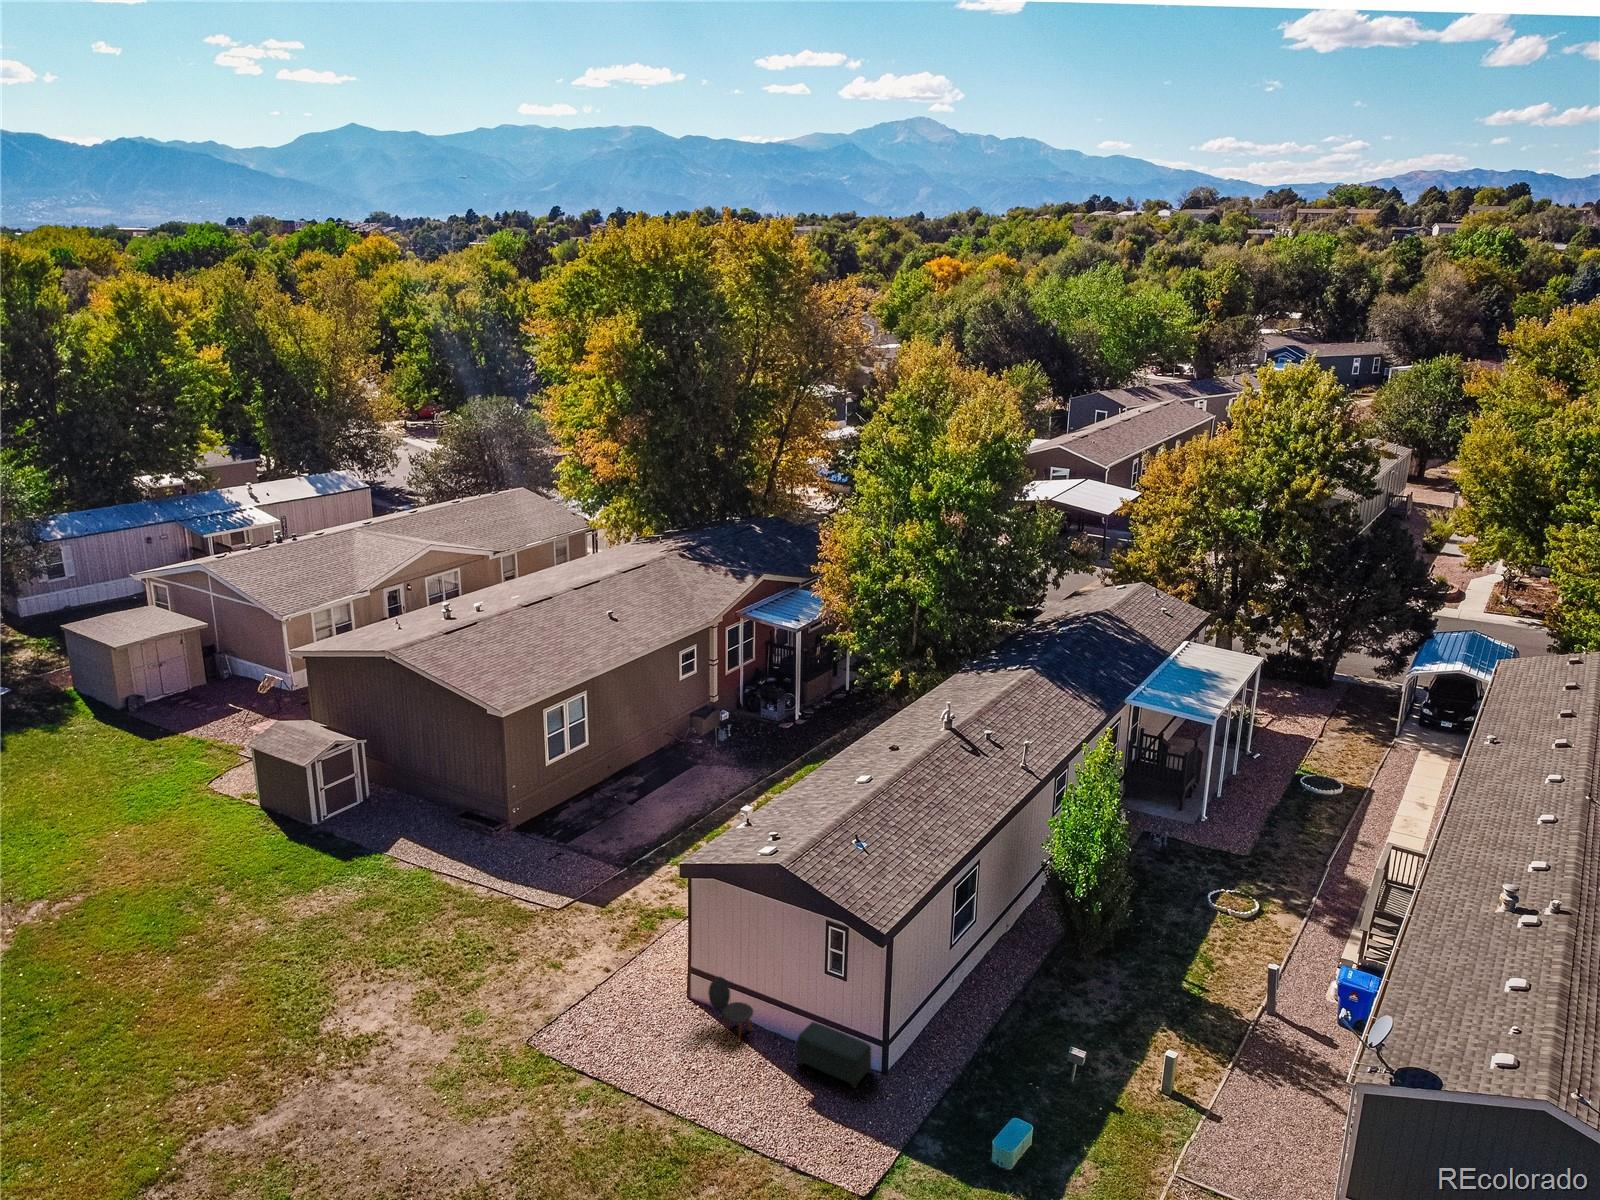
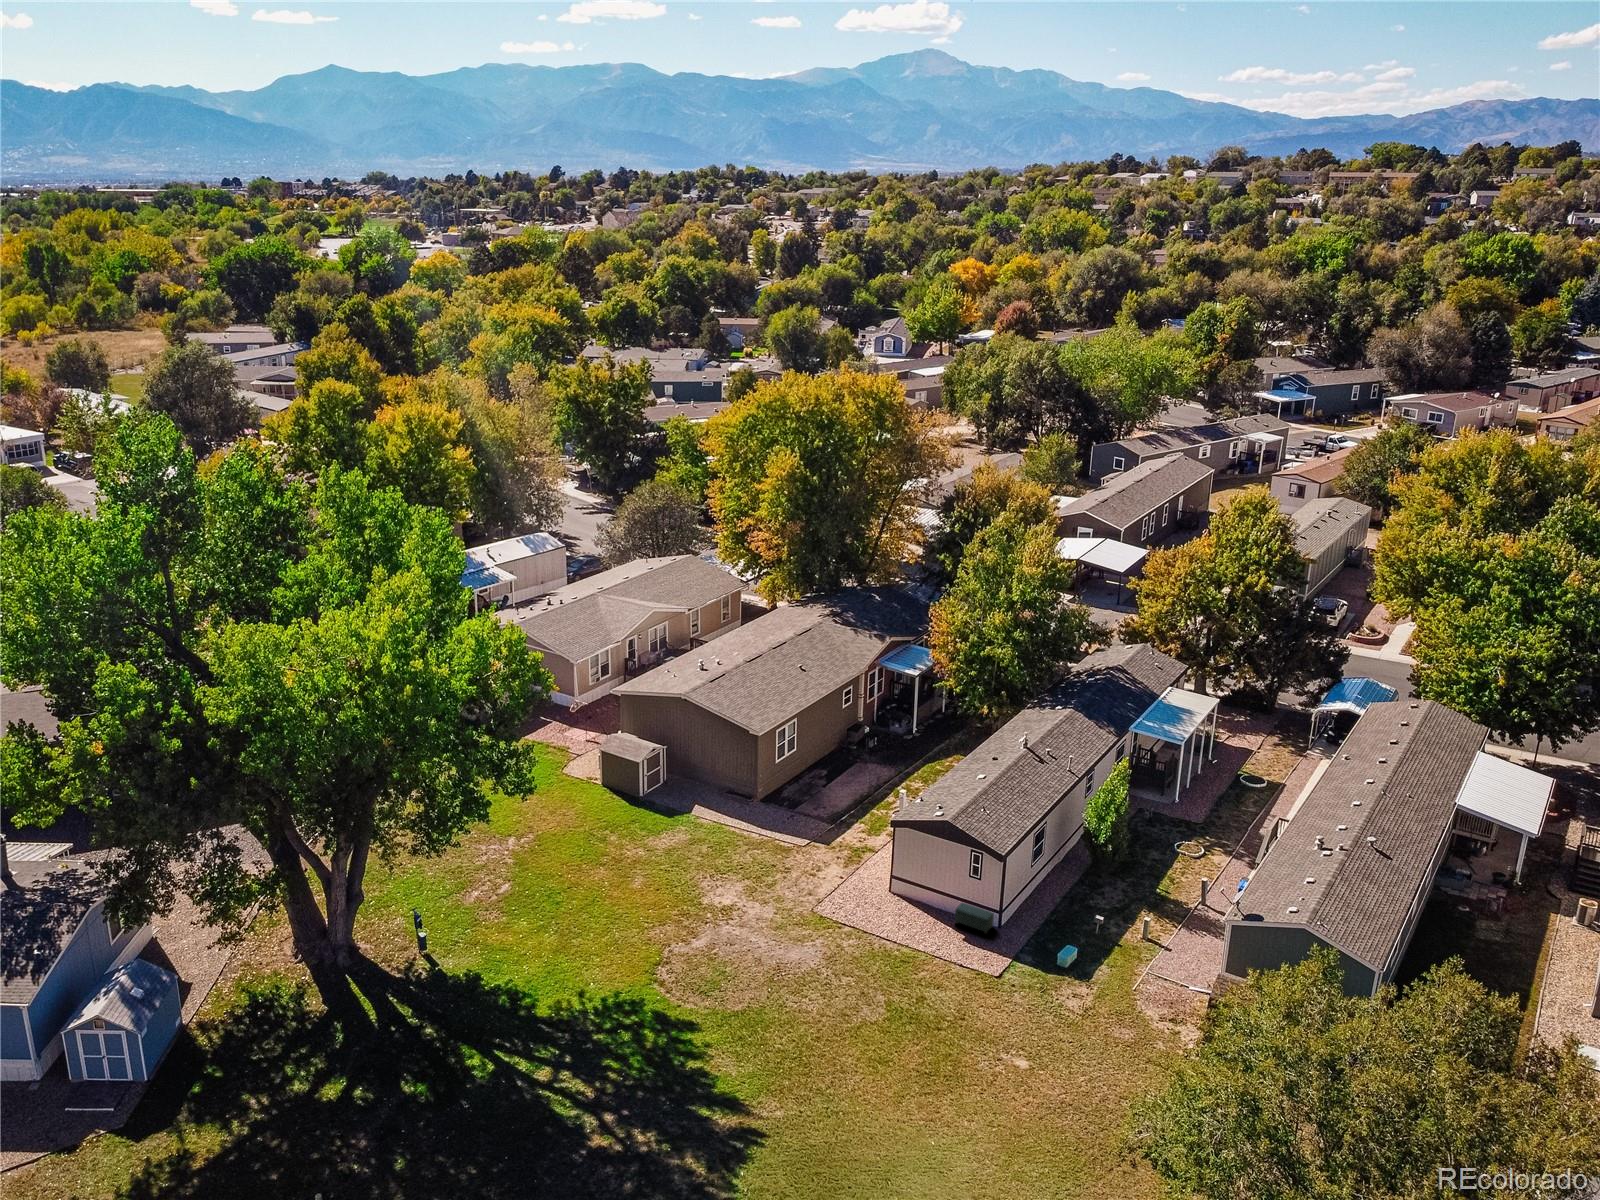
chair: present [708,977,753,1043] -> none [907,880,930,914]

